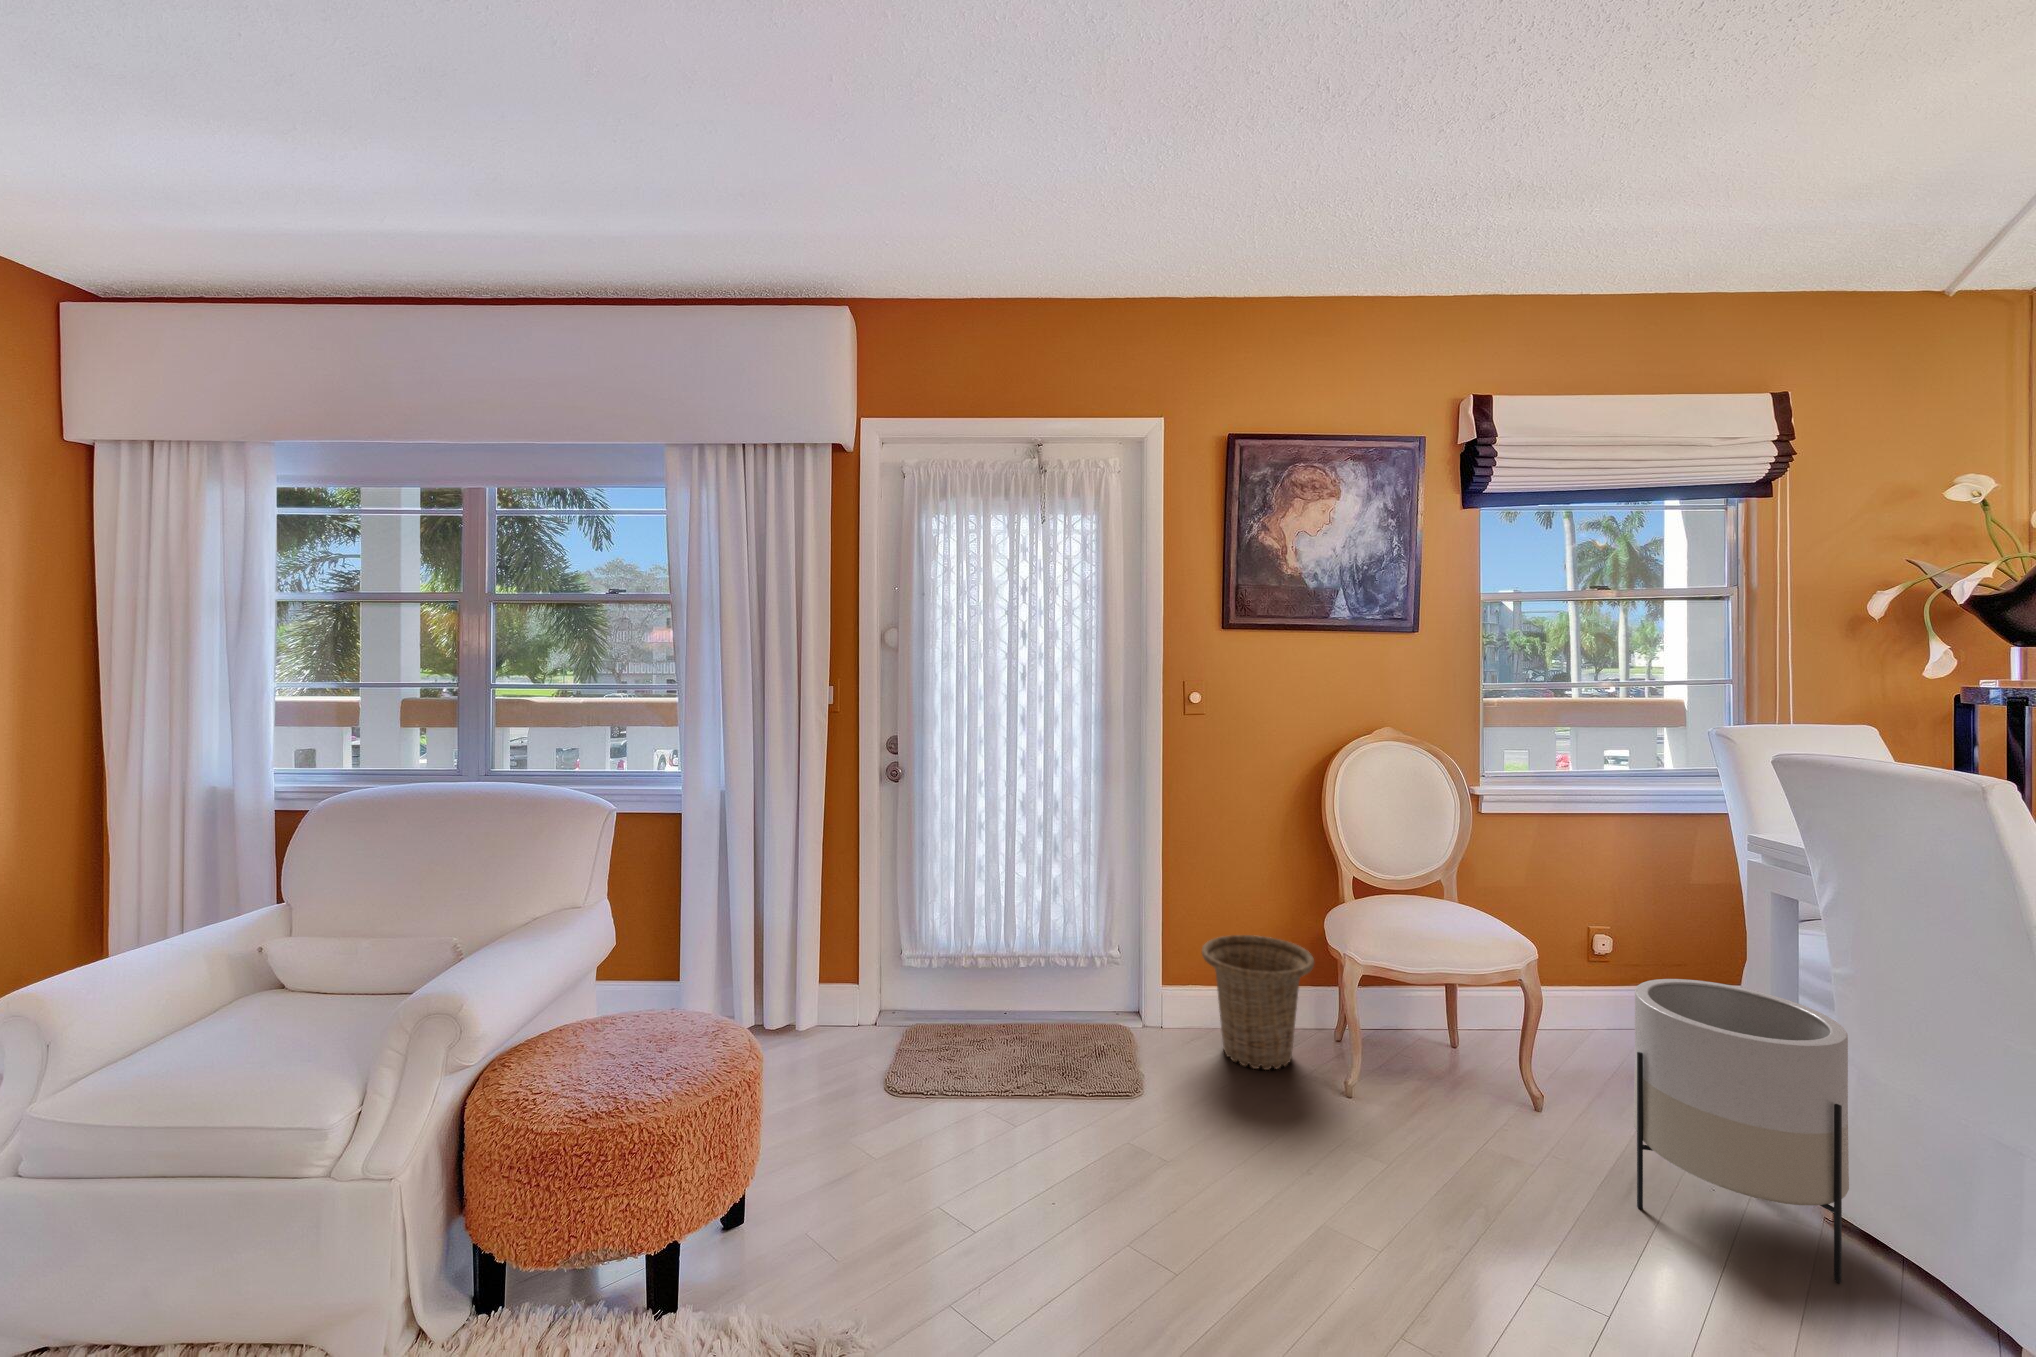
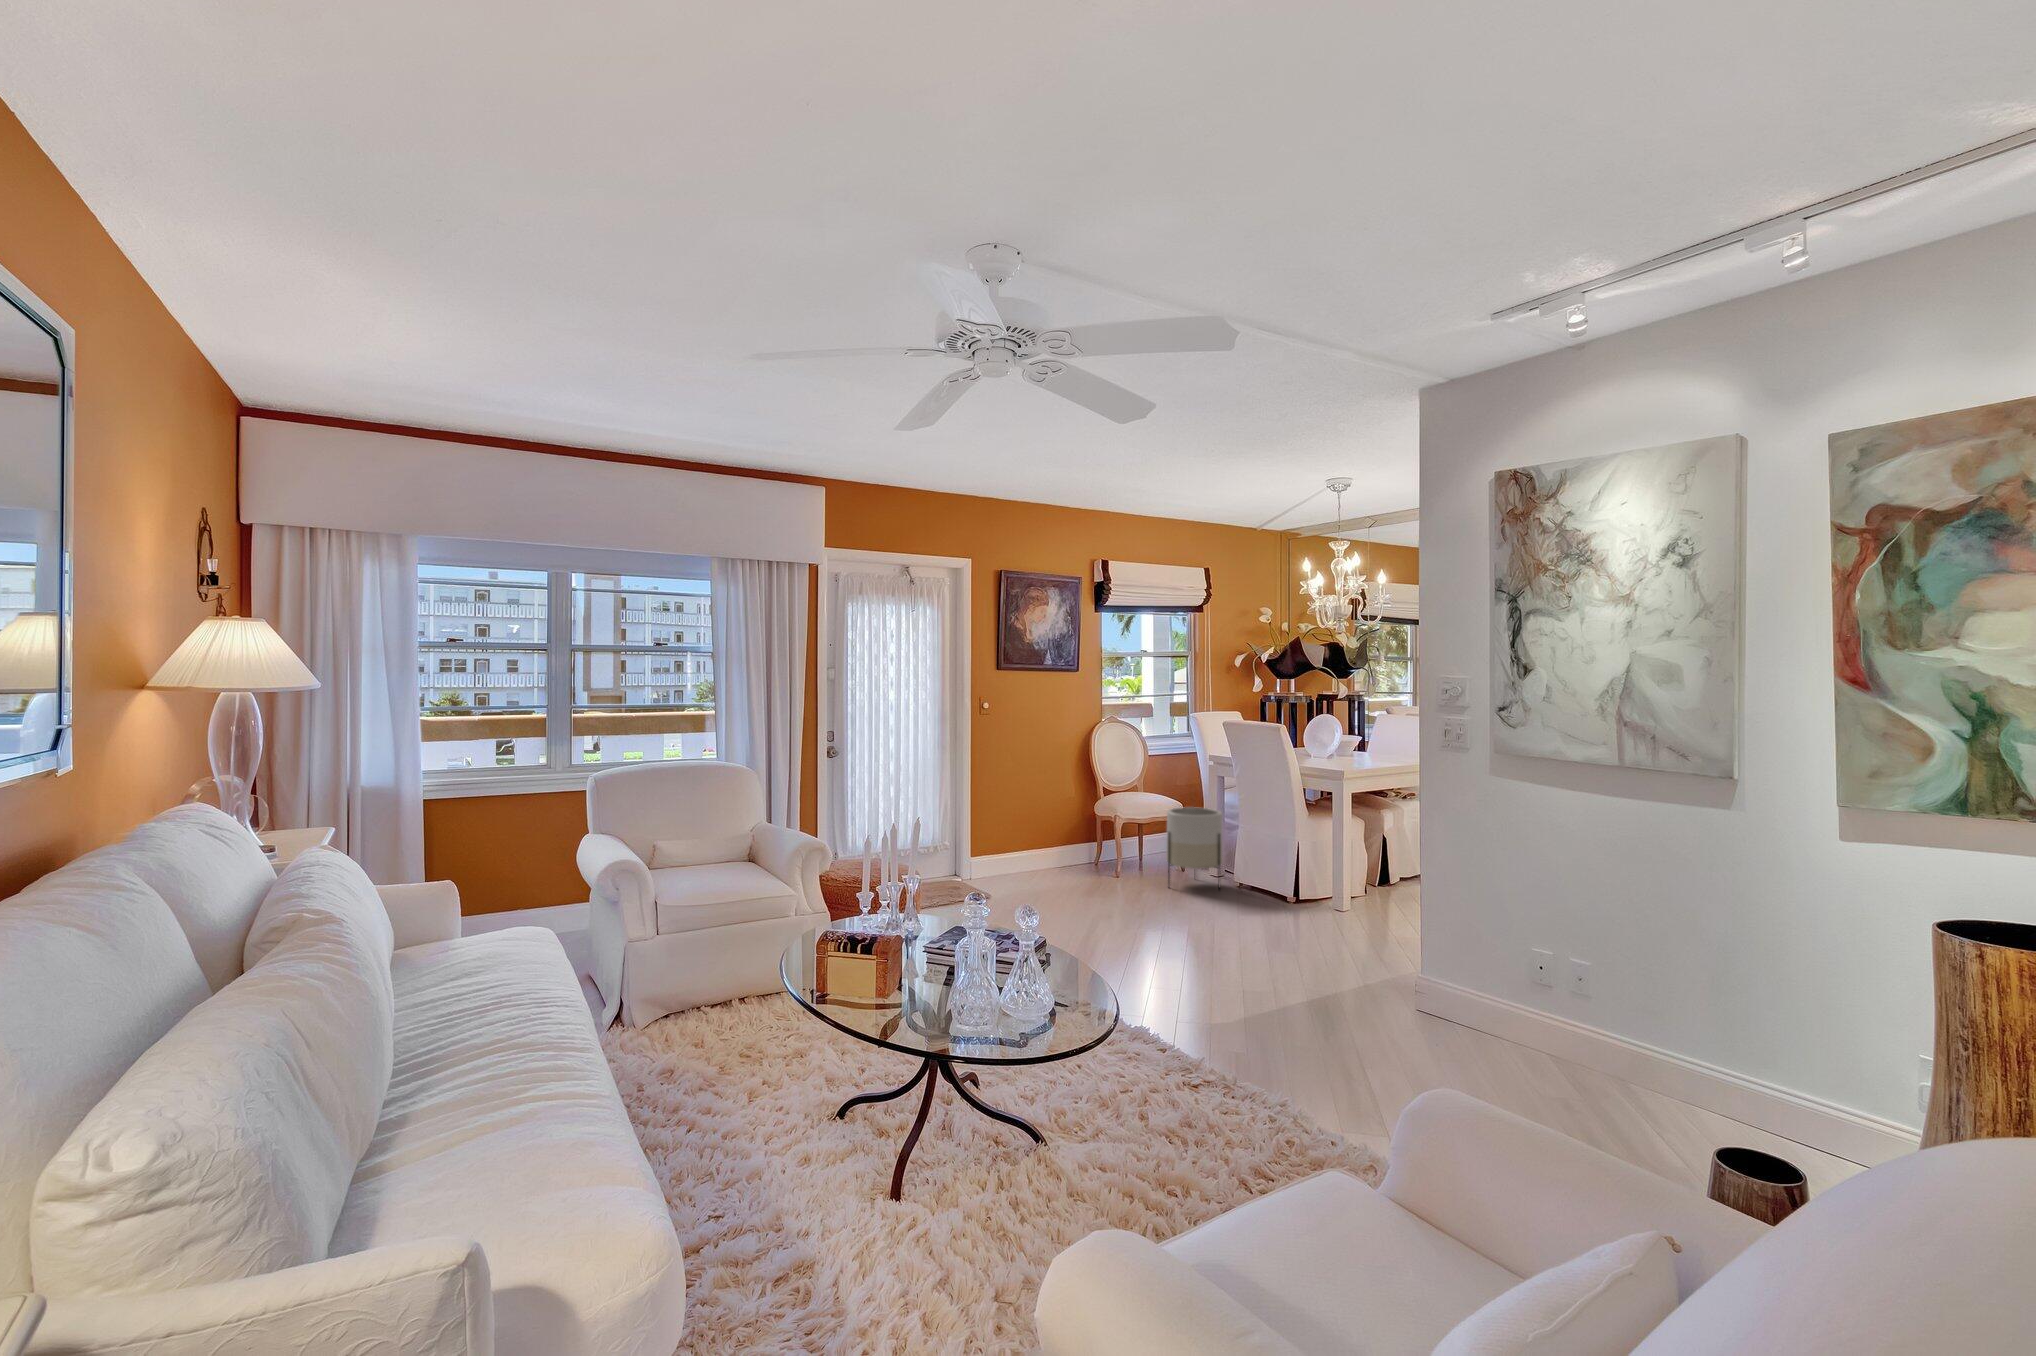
basket: present [1202,935,1314,1070] -> none [995,824,1047,881]

